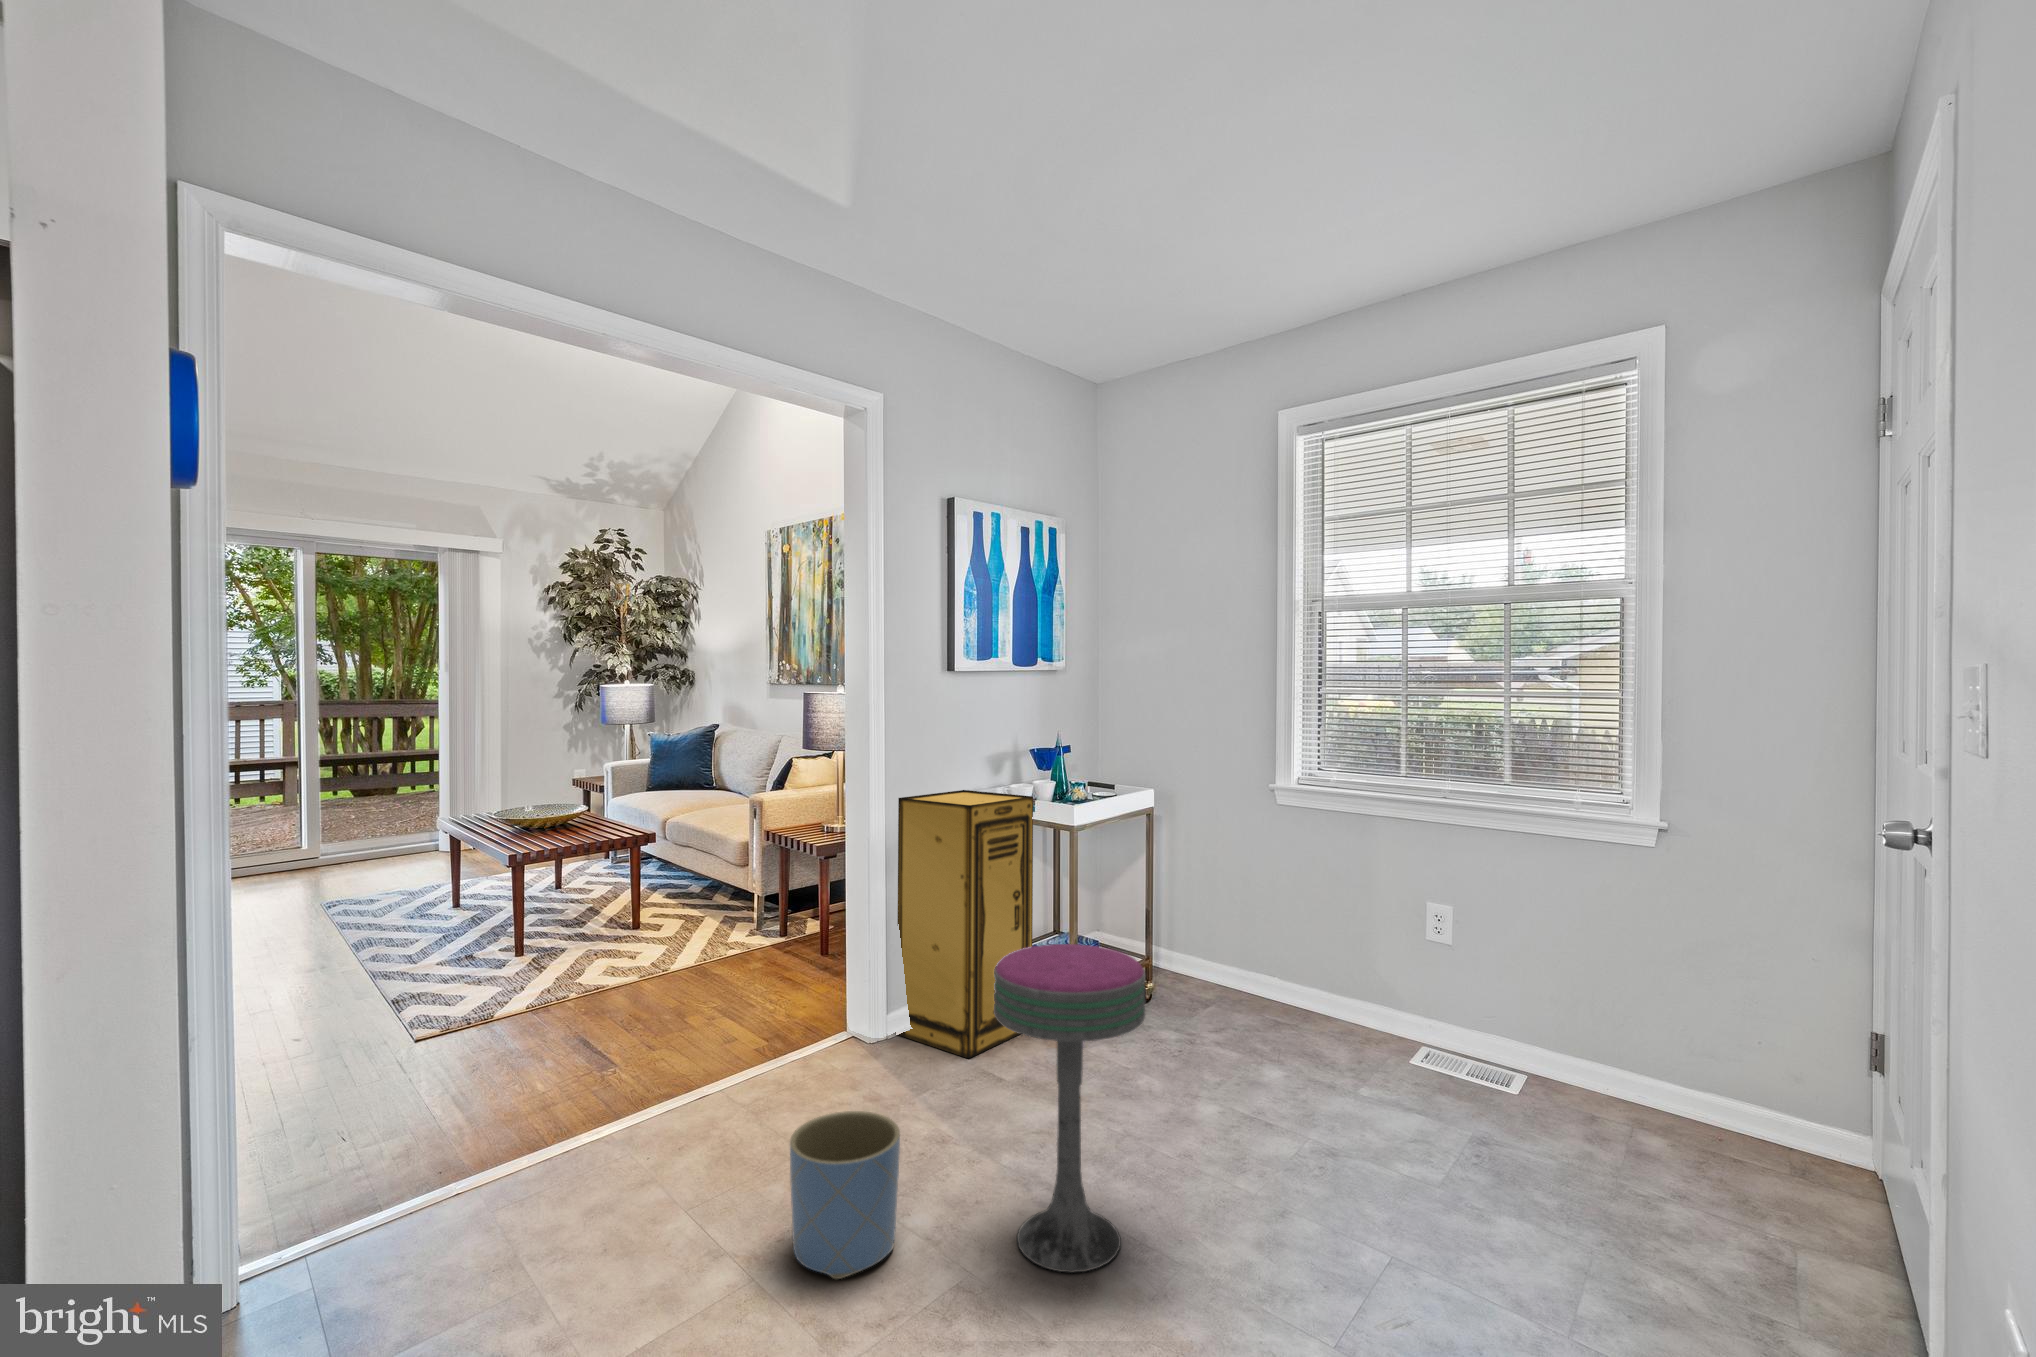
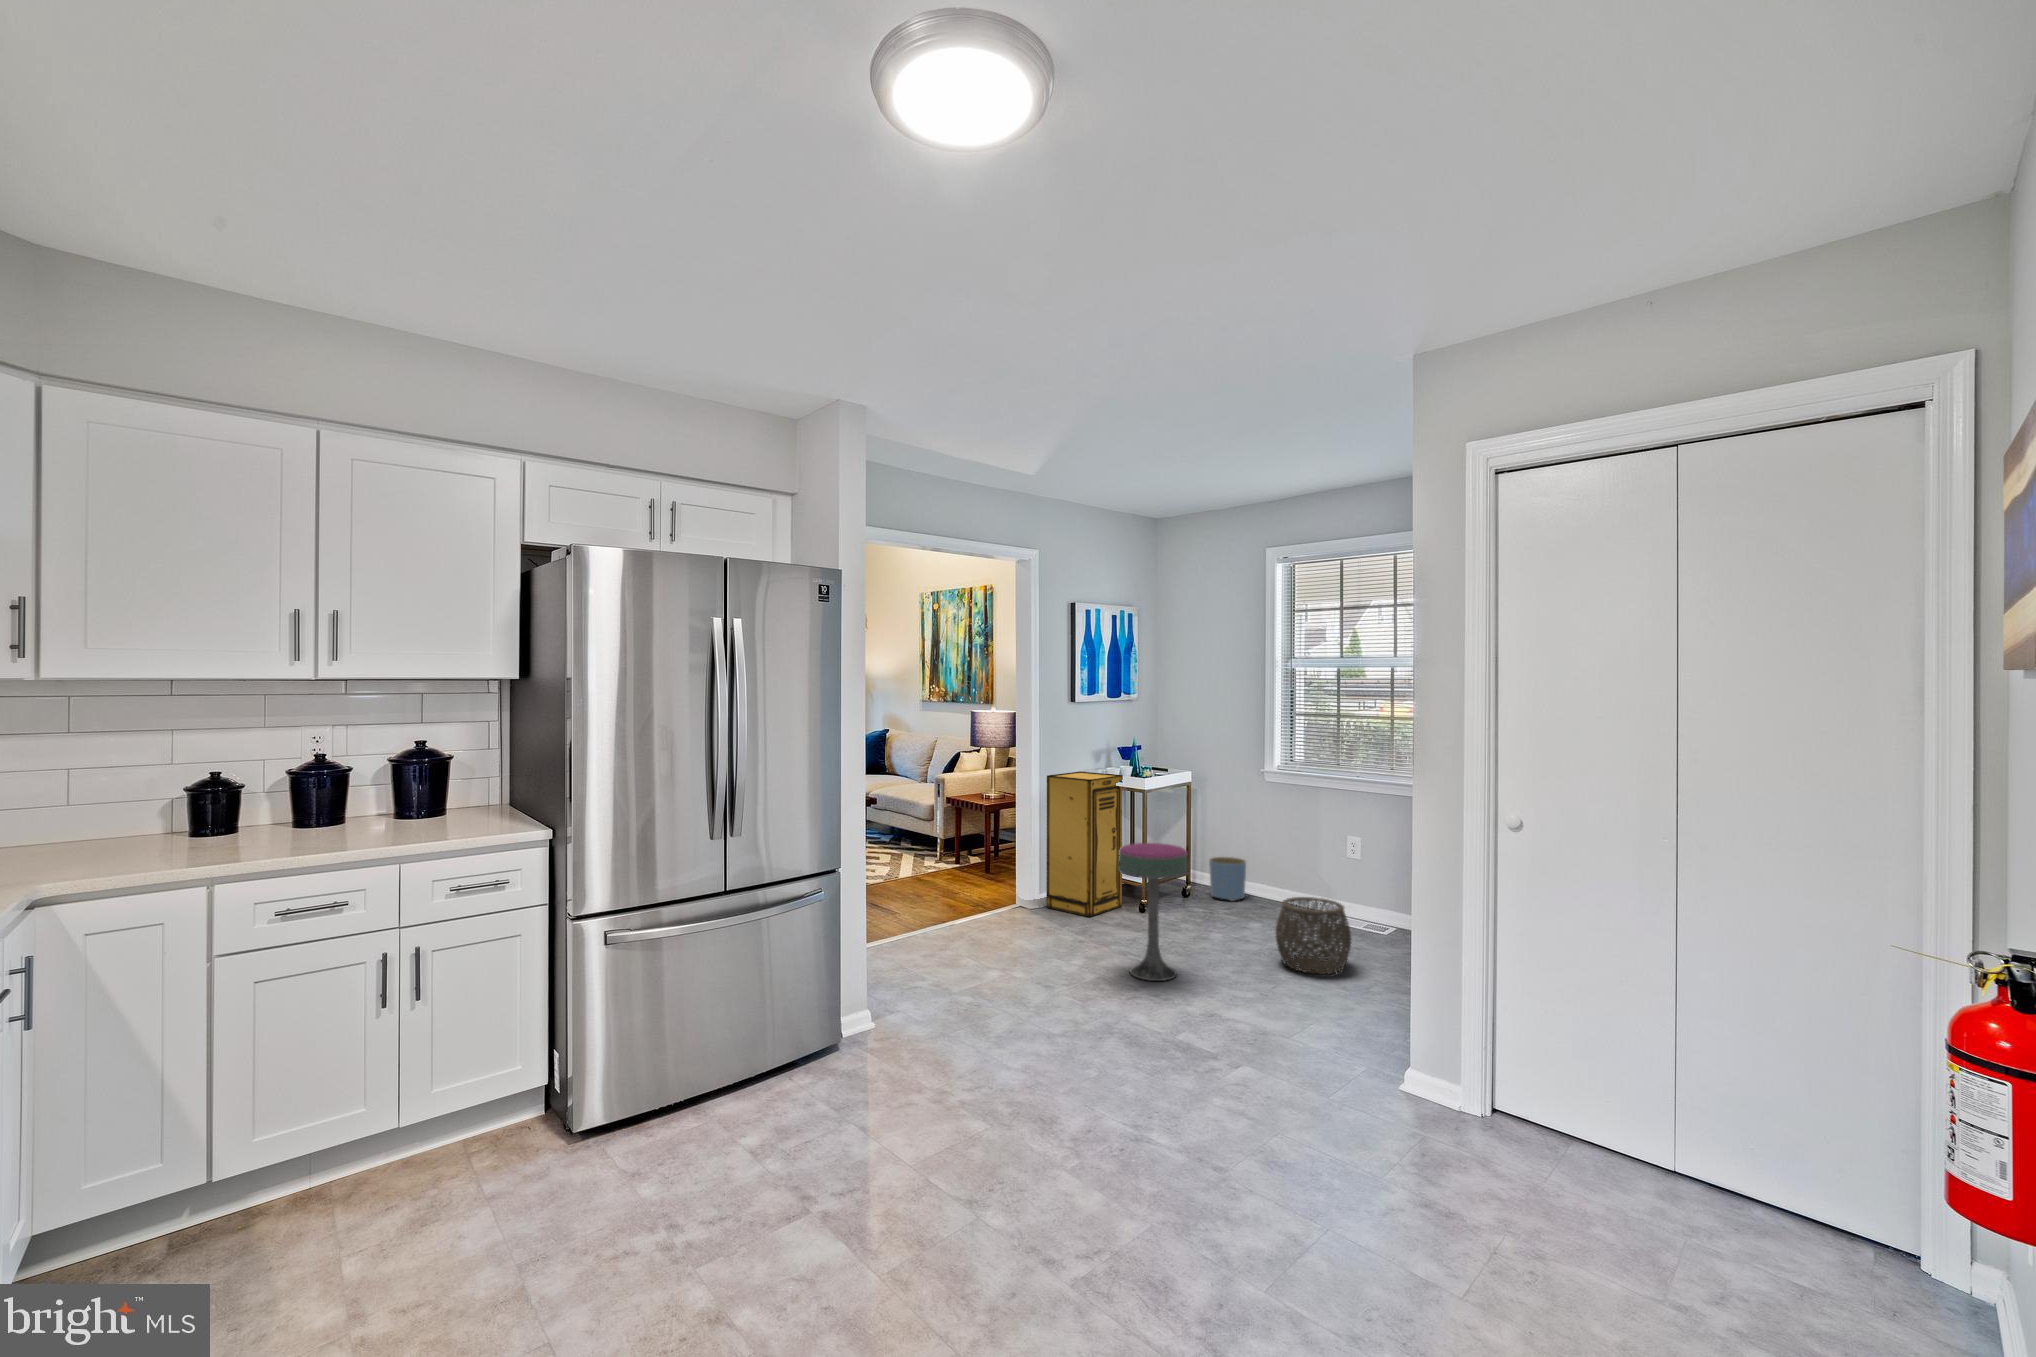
woven basket: none [1325,1046,1491,1235] -> present [1275,897,1351,974]
planter: present [790,1111,900,1279] -> present [1209,857,1246,901]

